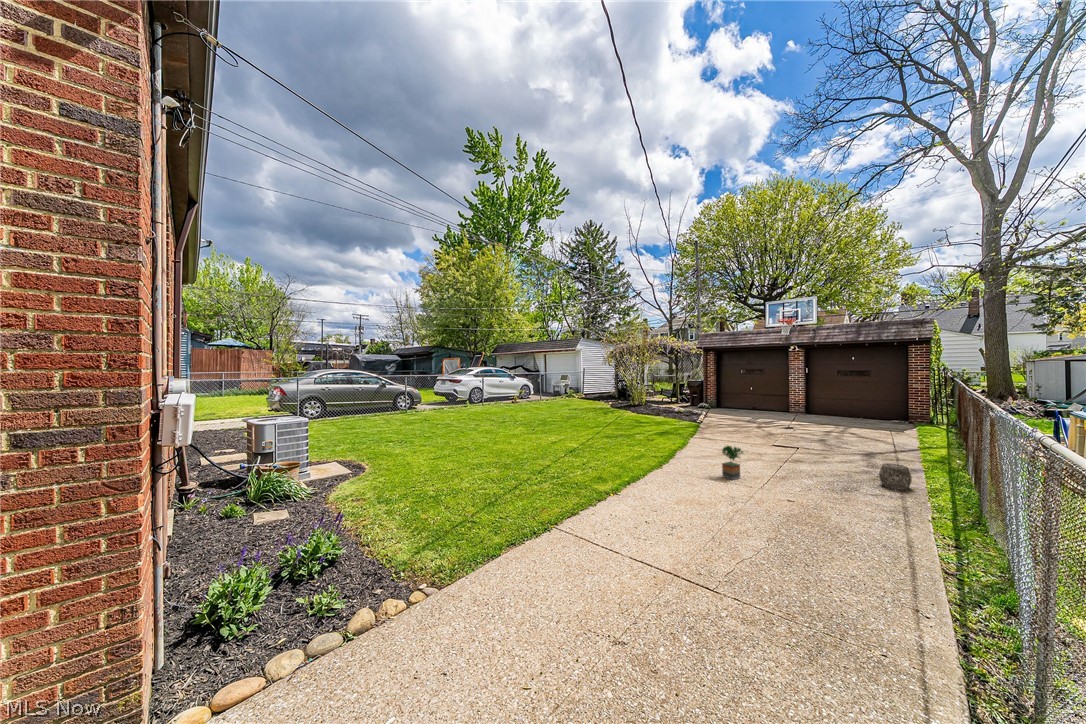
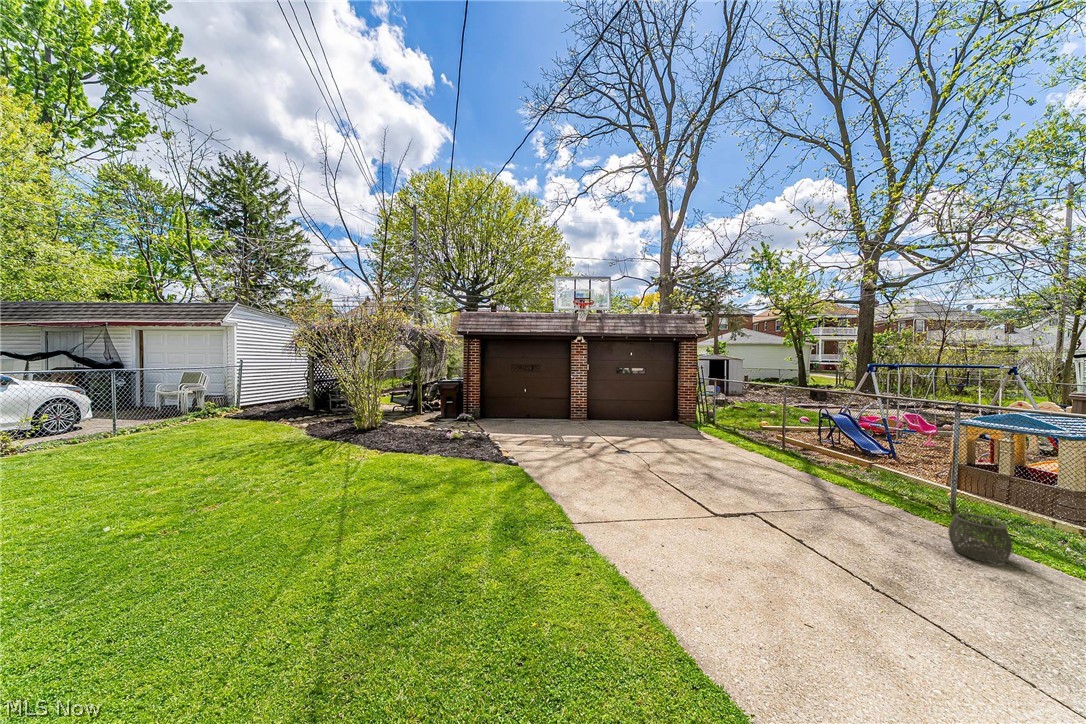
potted tree: present [722,446,743,480] -> none [845,563,941,680]

